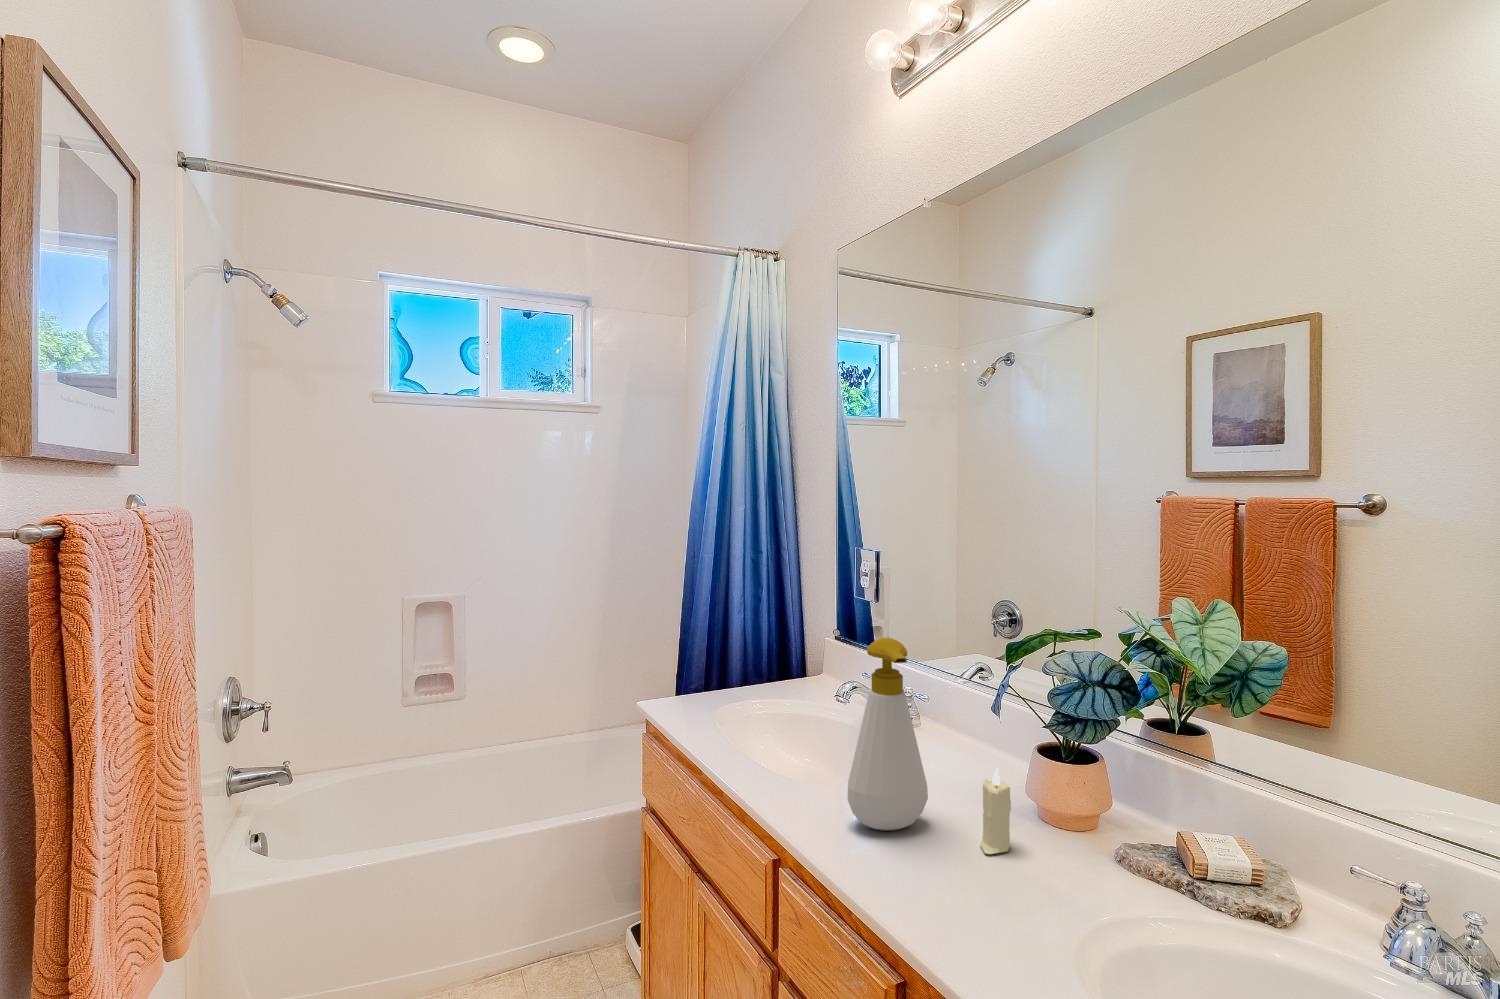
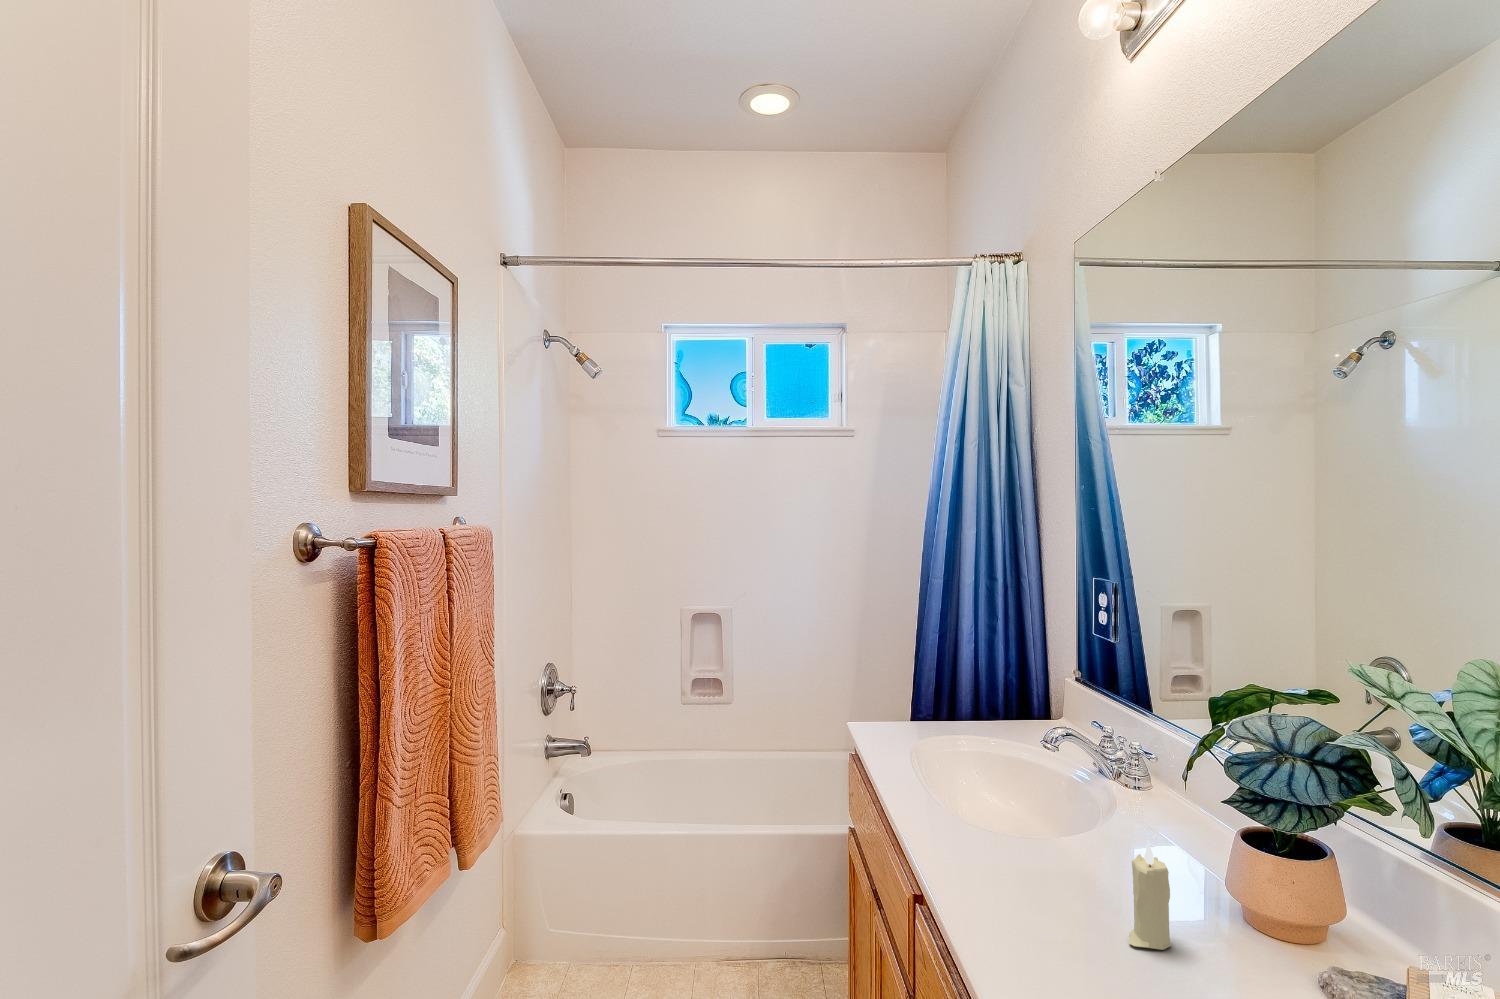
soap bottle: present [848,638,928,830] -> none [978,671,1079,894]

